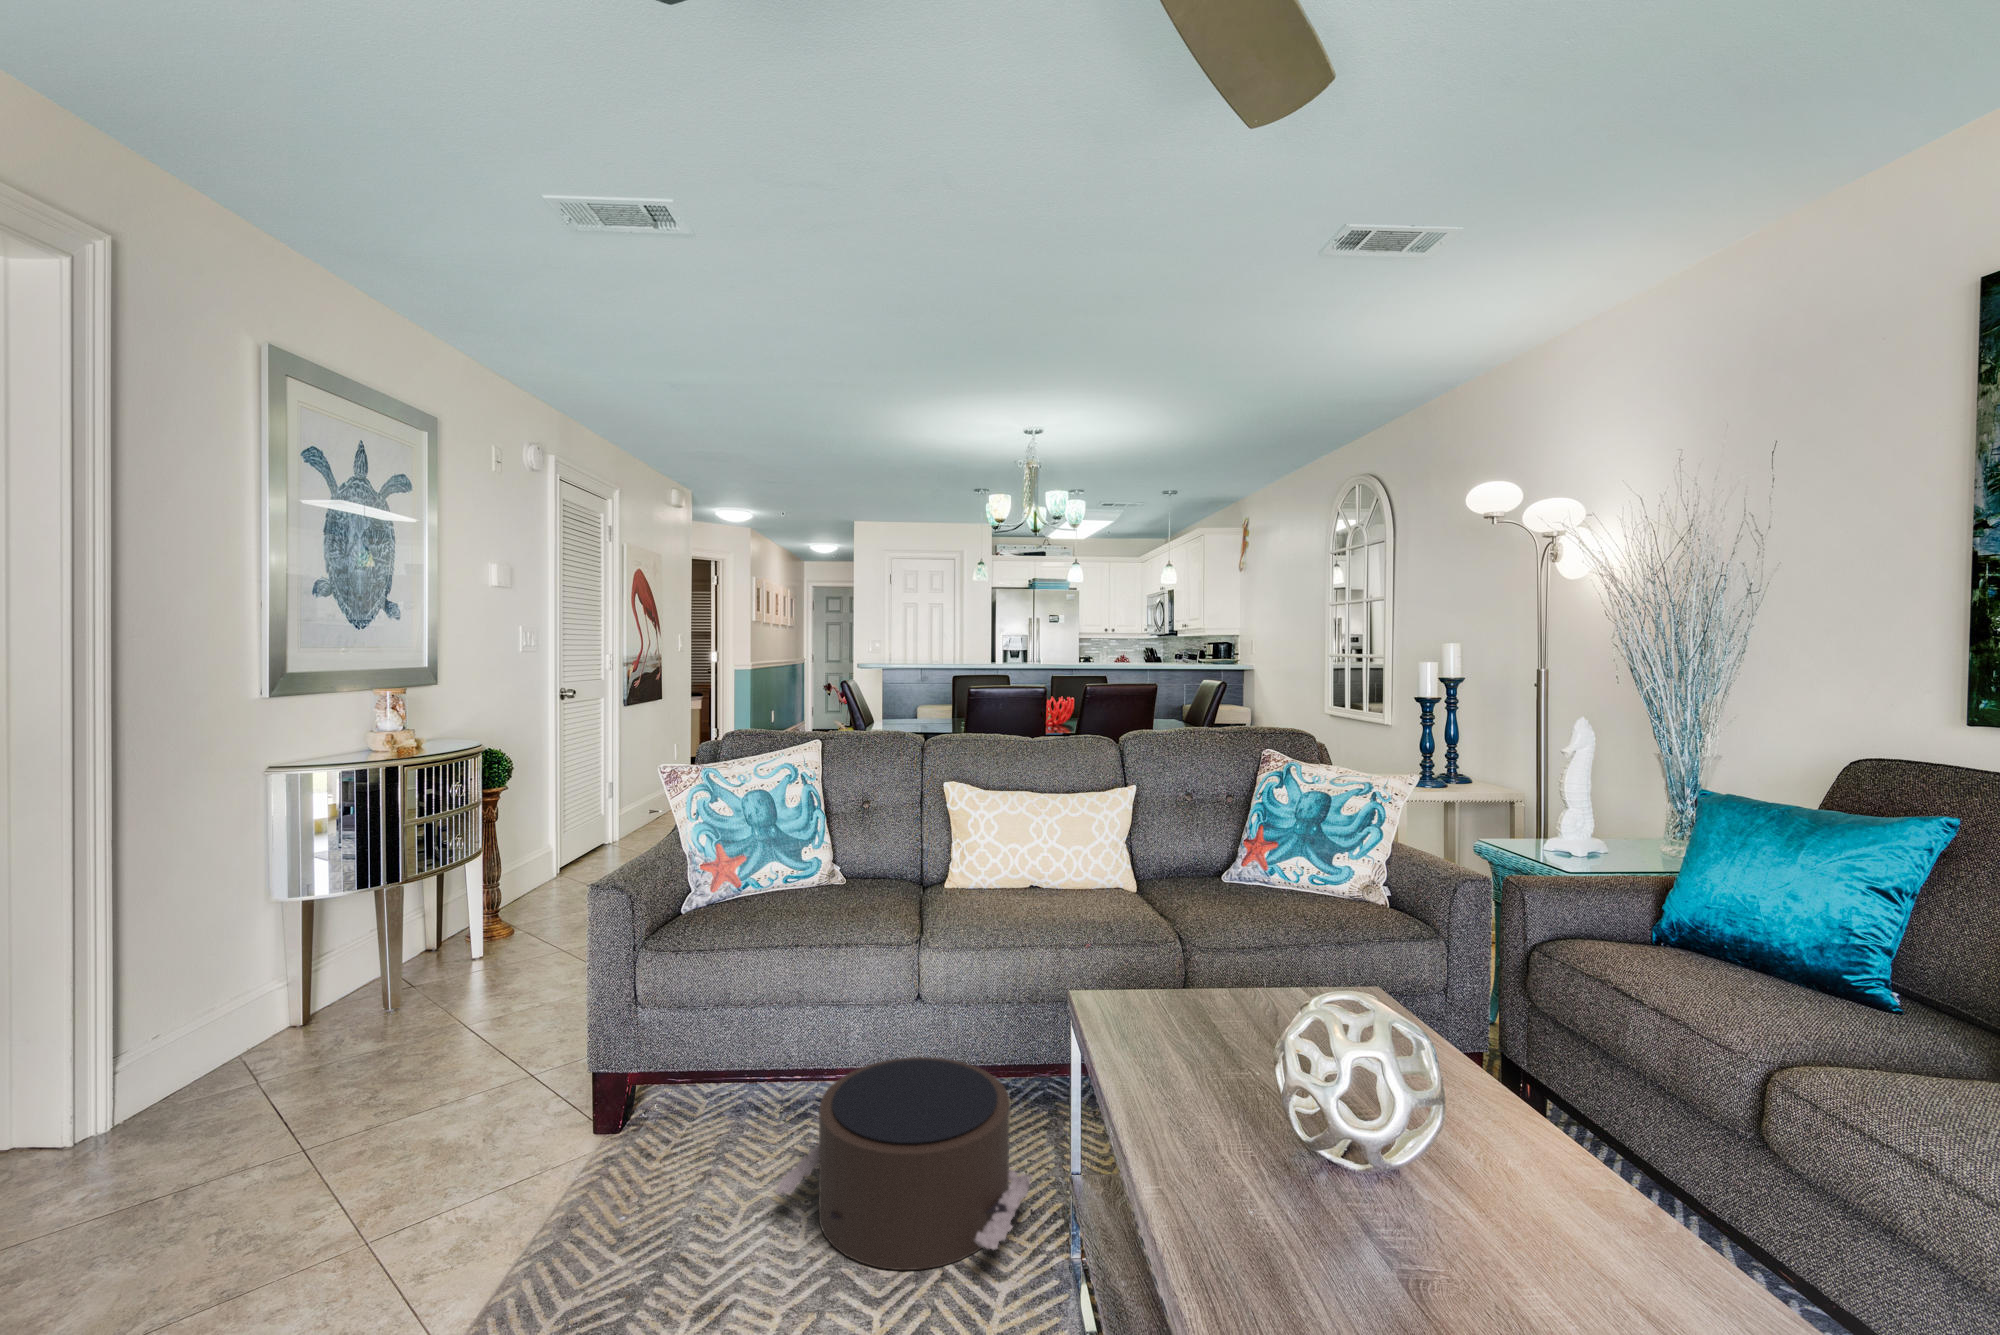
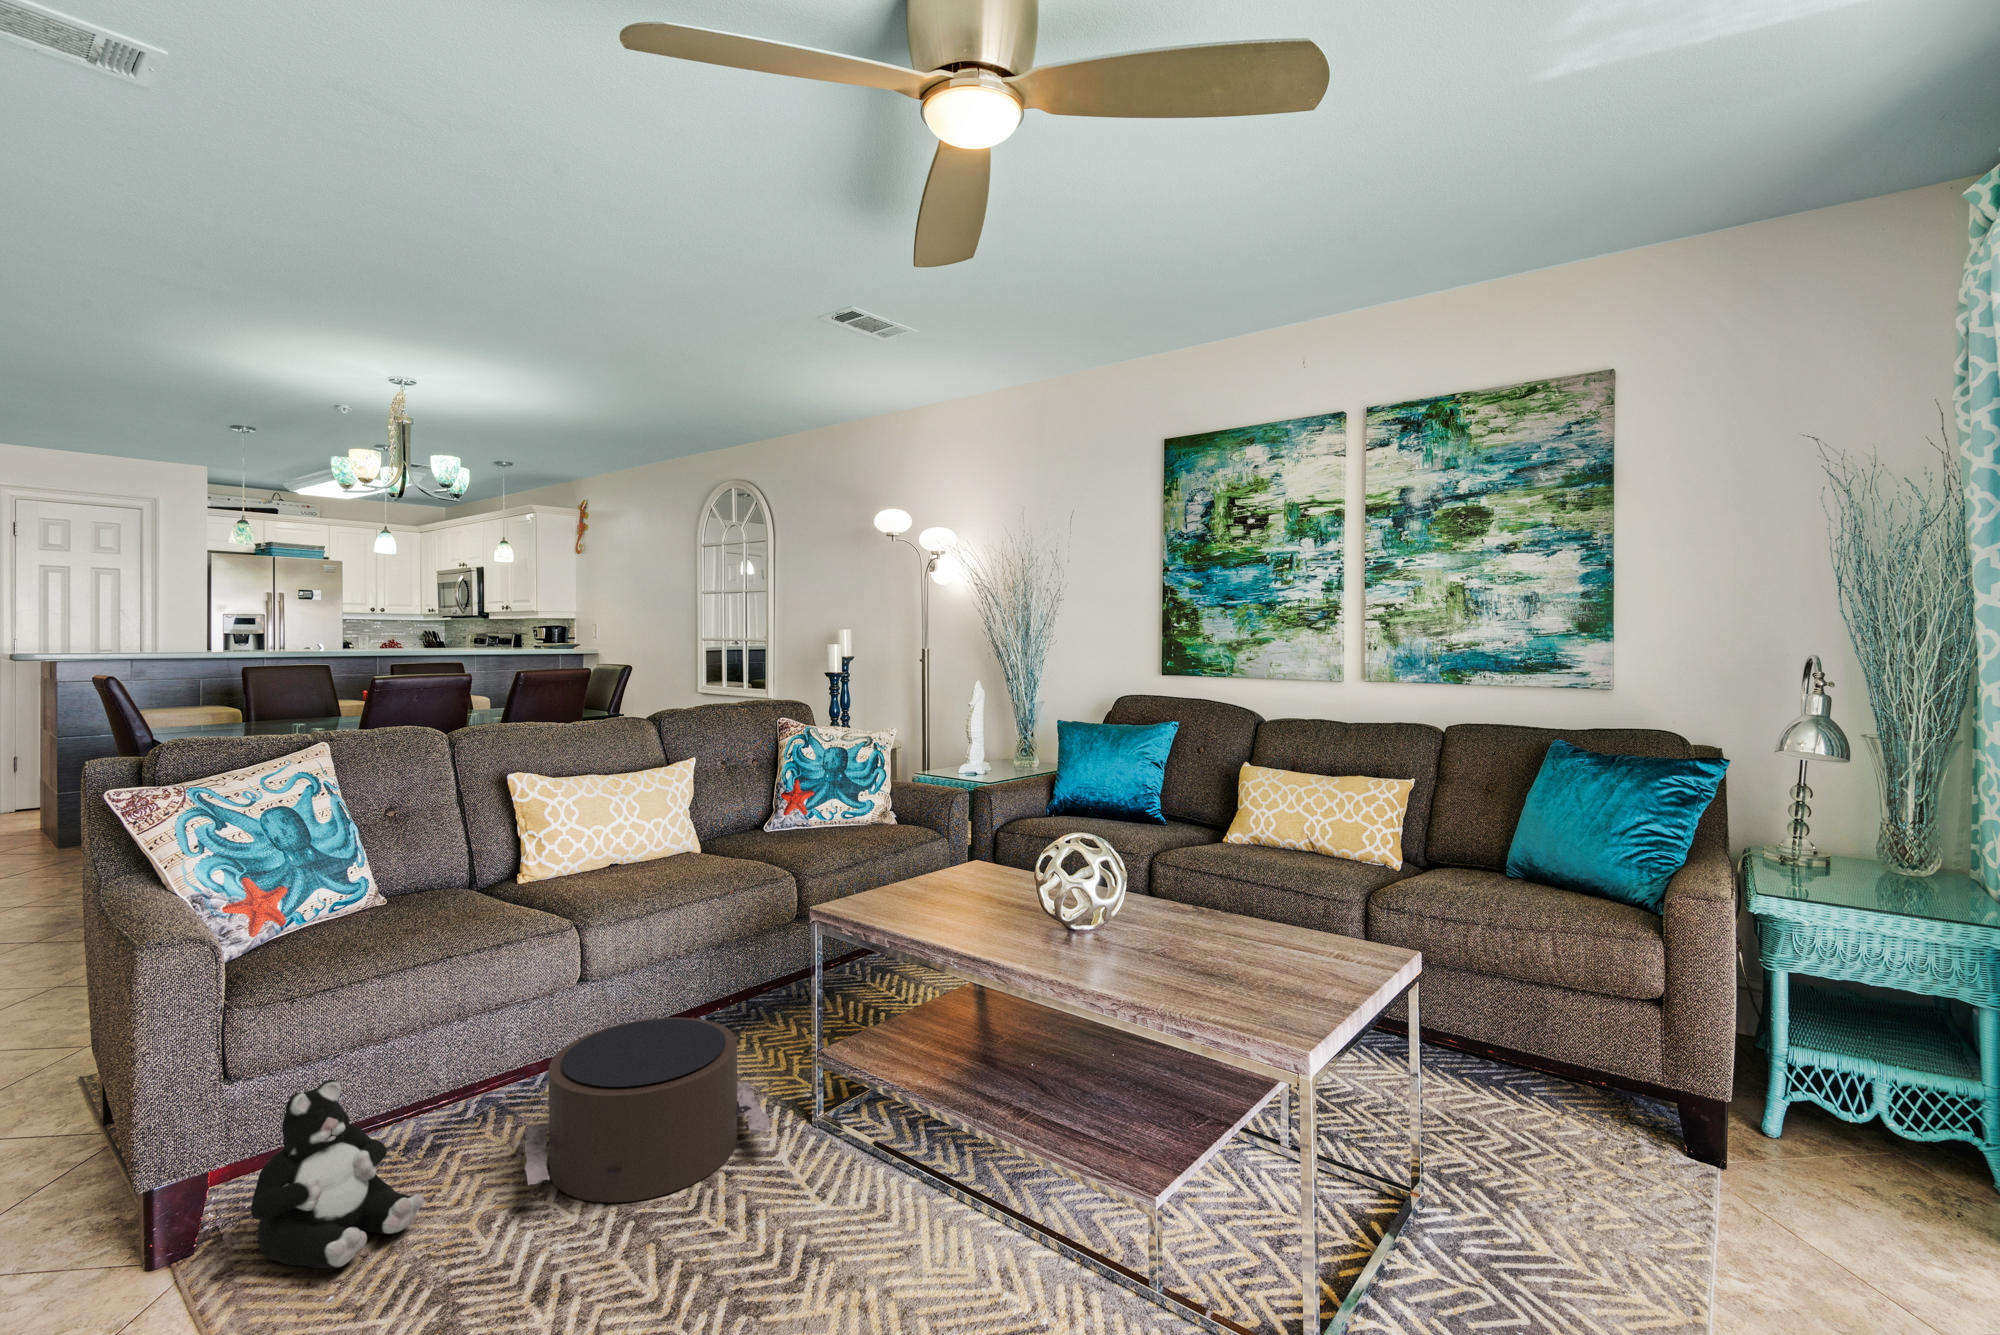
plush toy: none [617,1027,726,1193] -> present [251,1080,424,1268]

